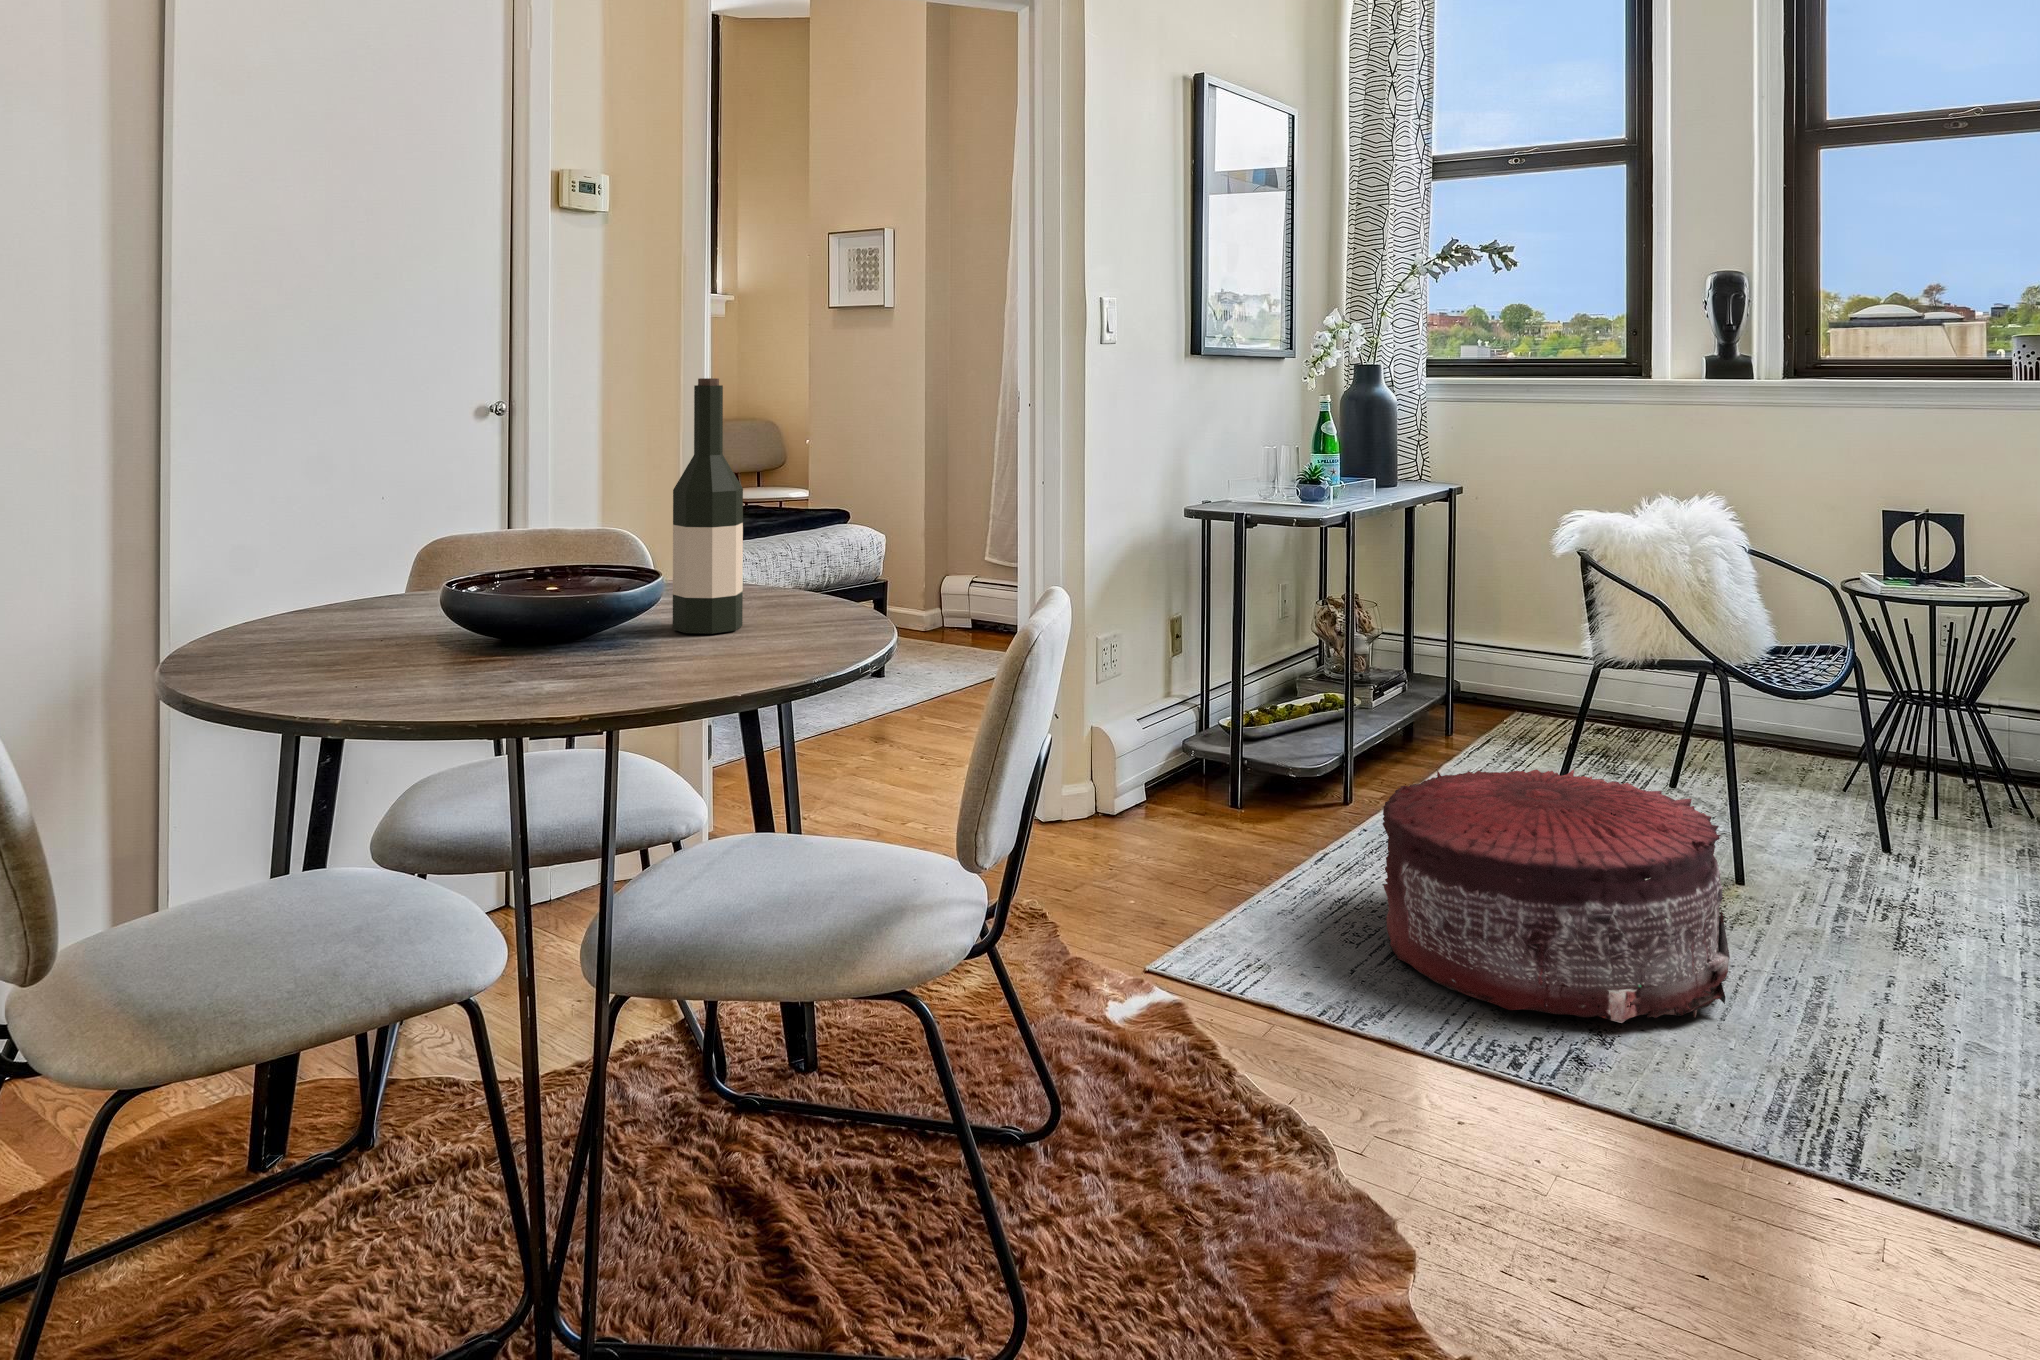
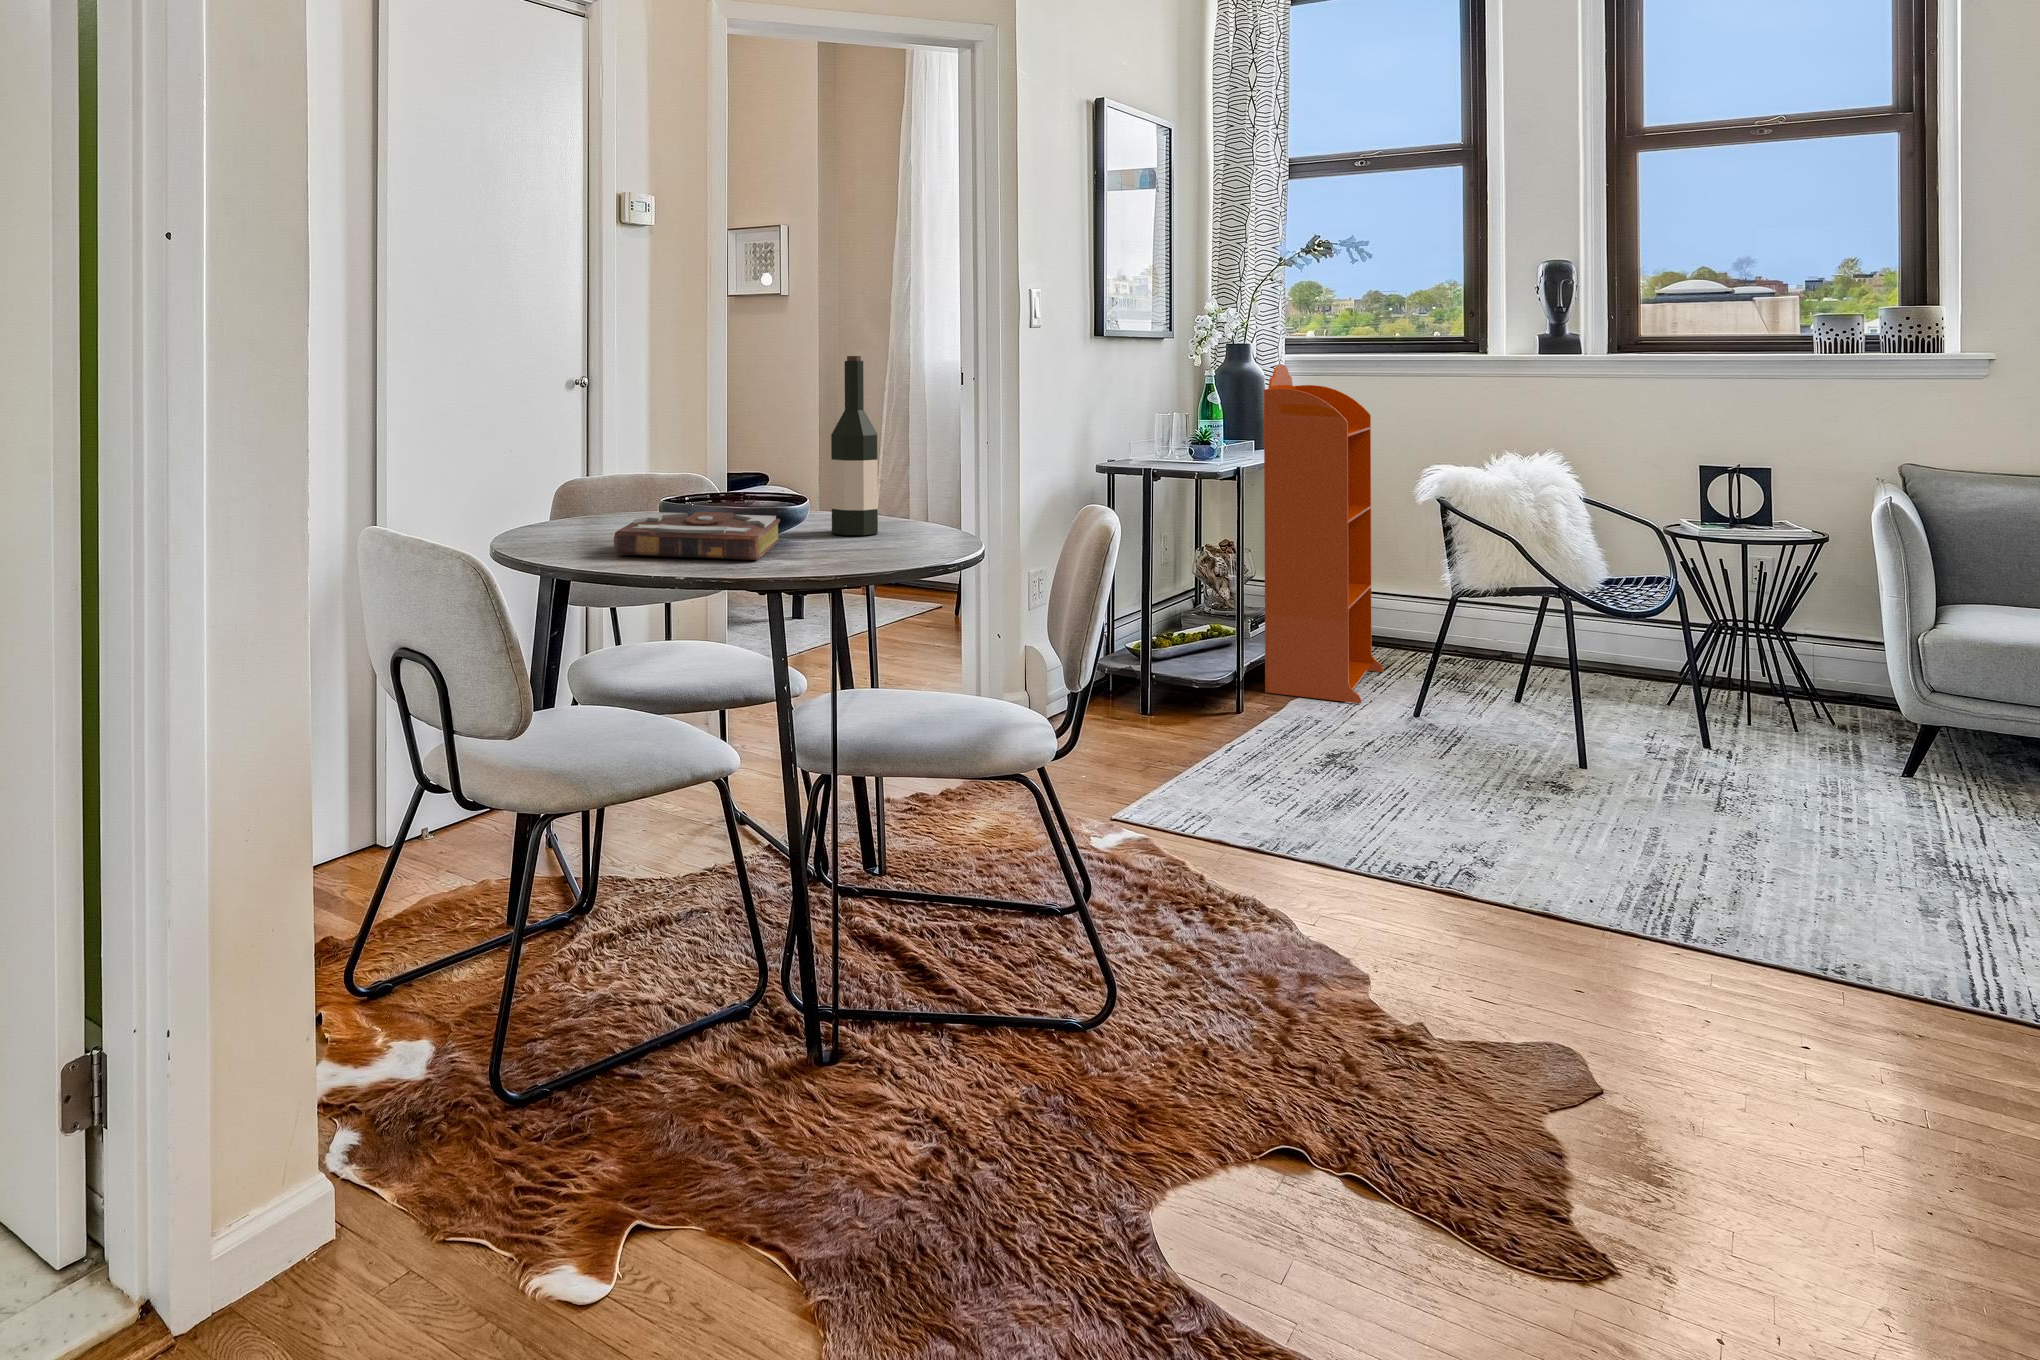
bookcase: none [1381,388,1523,791] -> present [1264,365,1383,703]
book: none [298,602,567,684] -> present [614,512,780,560]
pouf: present [1383,769,1730,1023] -> none [1296,670,1583,852]

